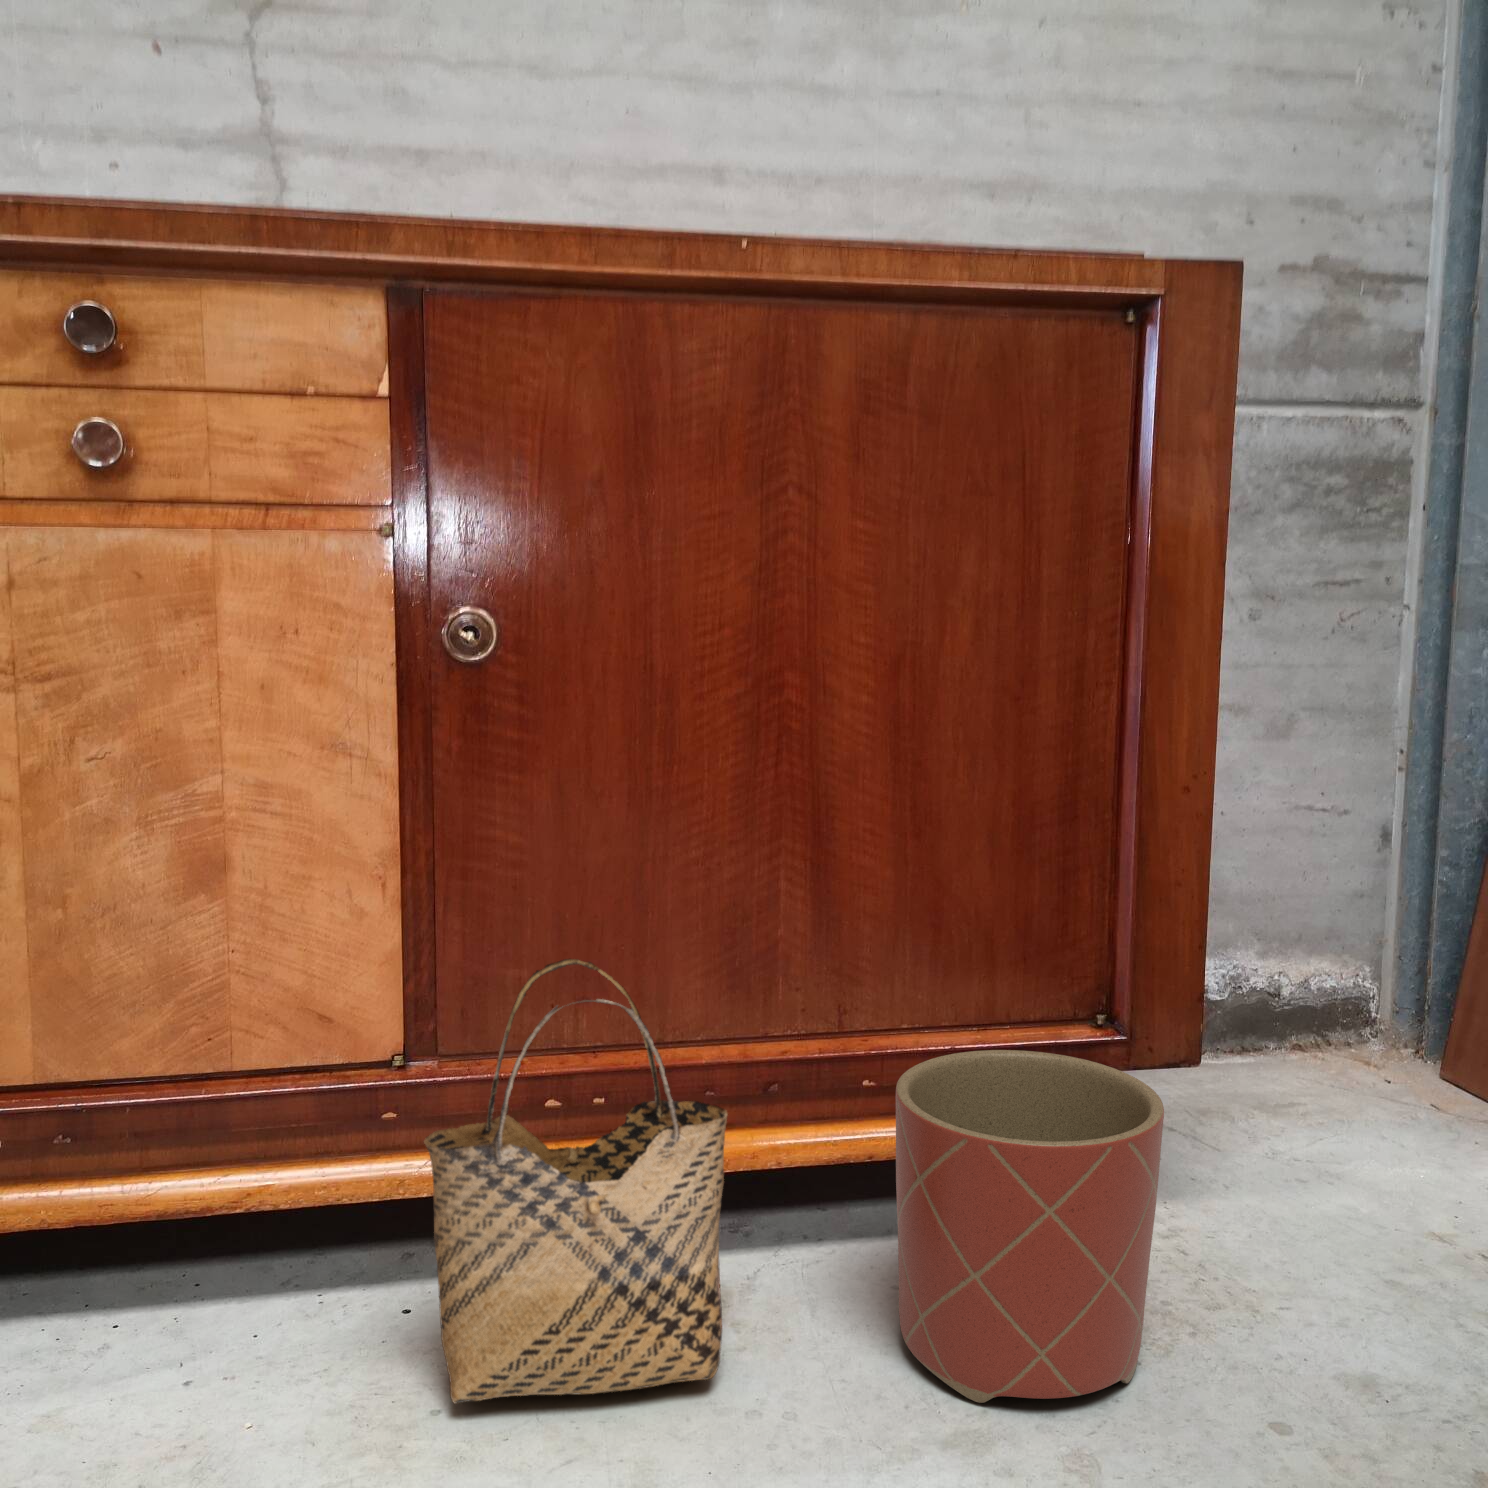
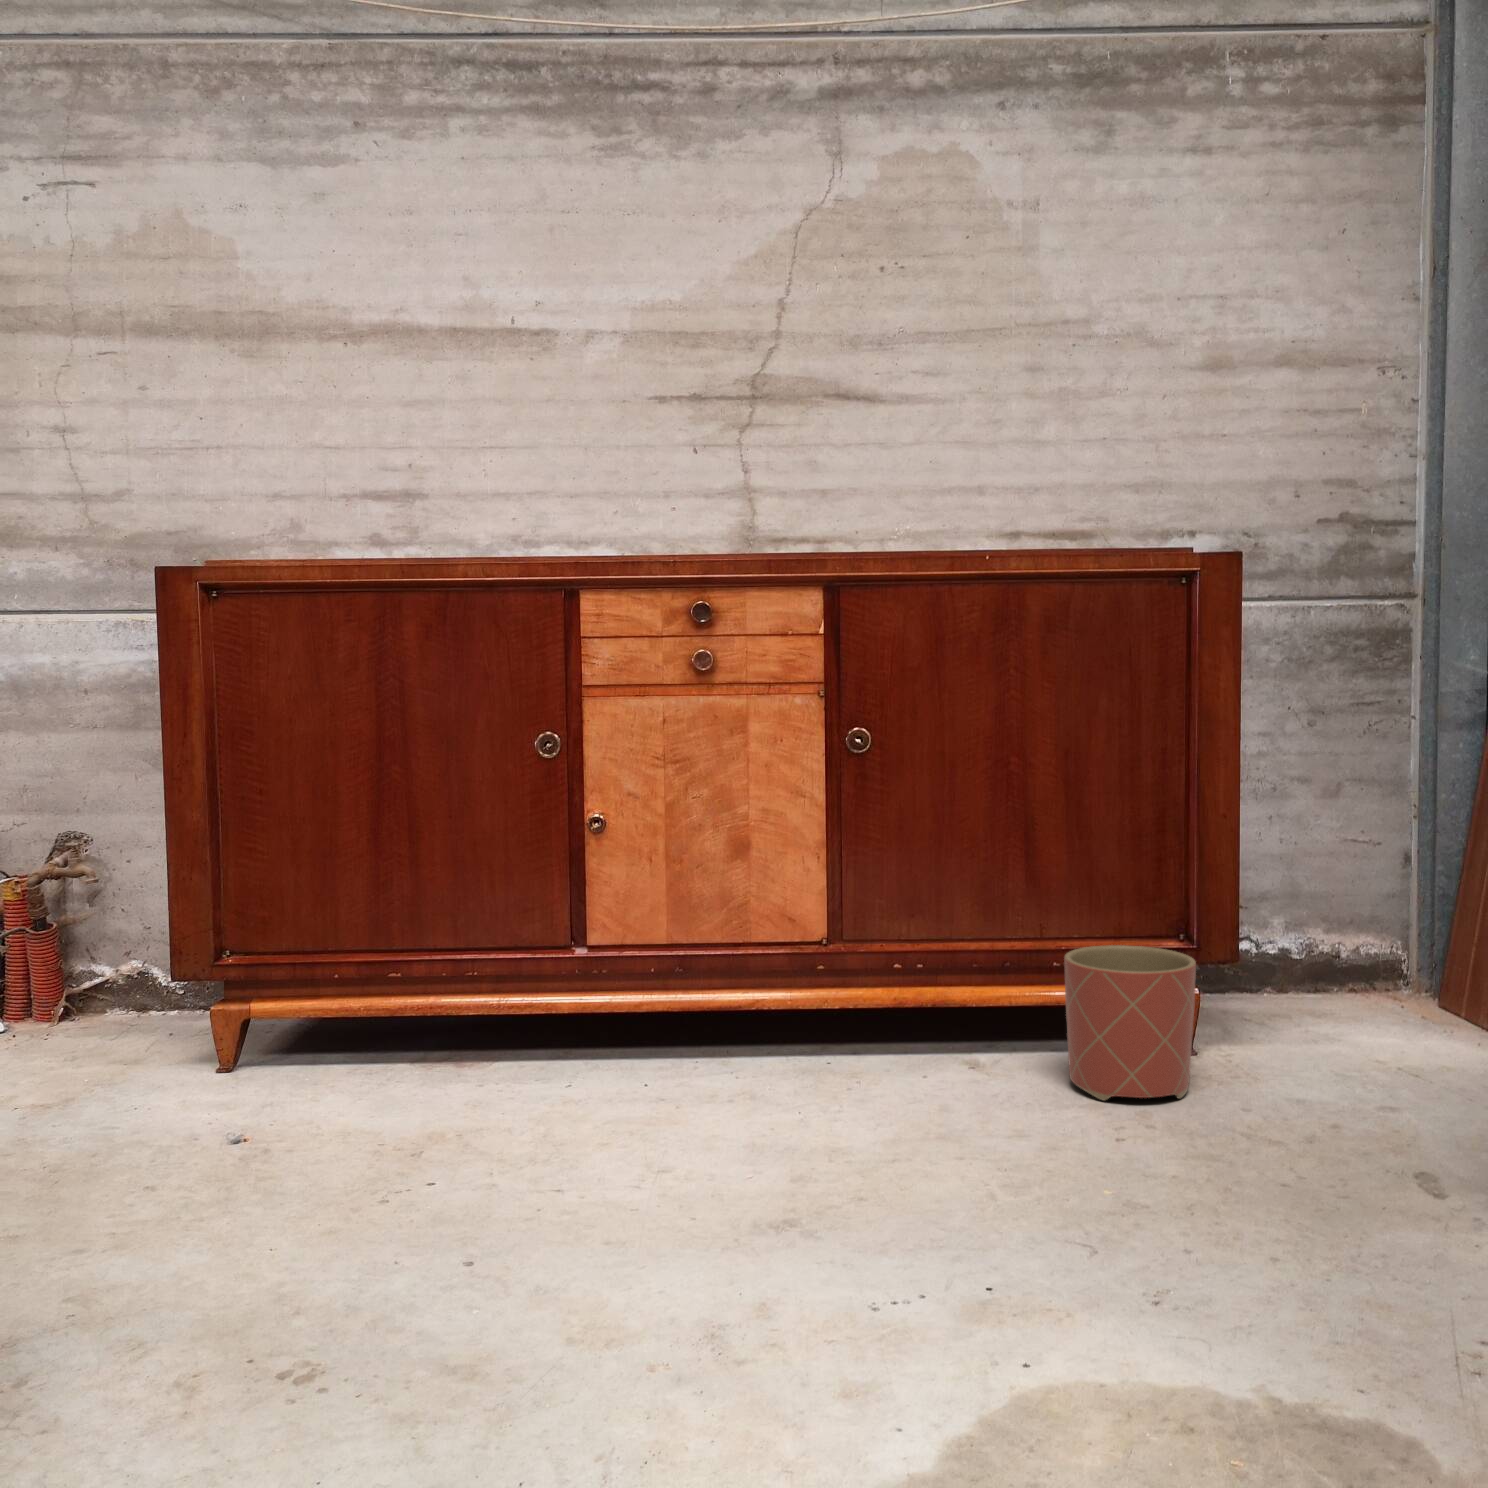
woven basket: present [424,959,728,1403] -> none [843,891,983,1087]

